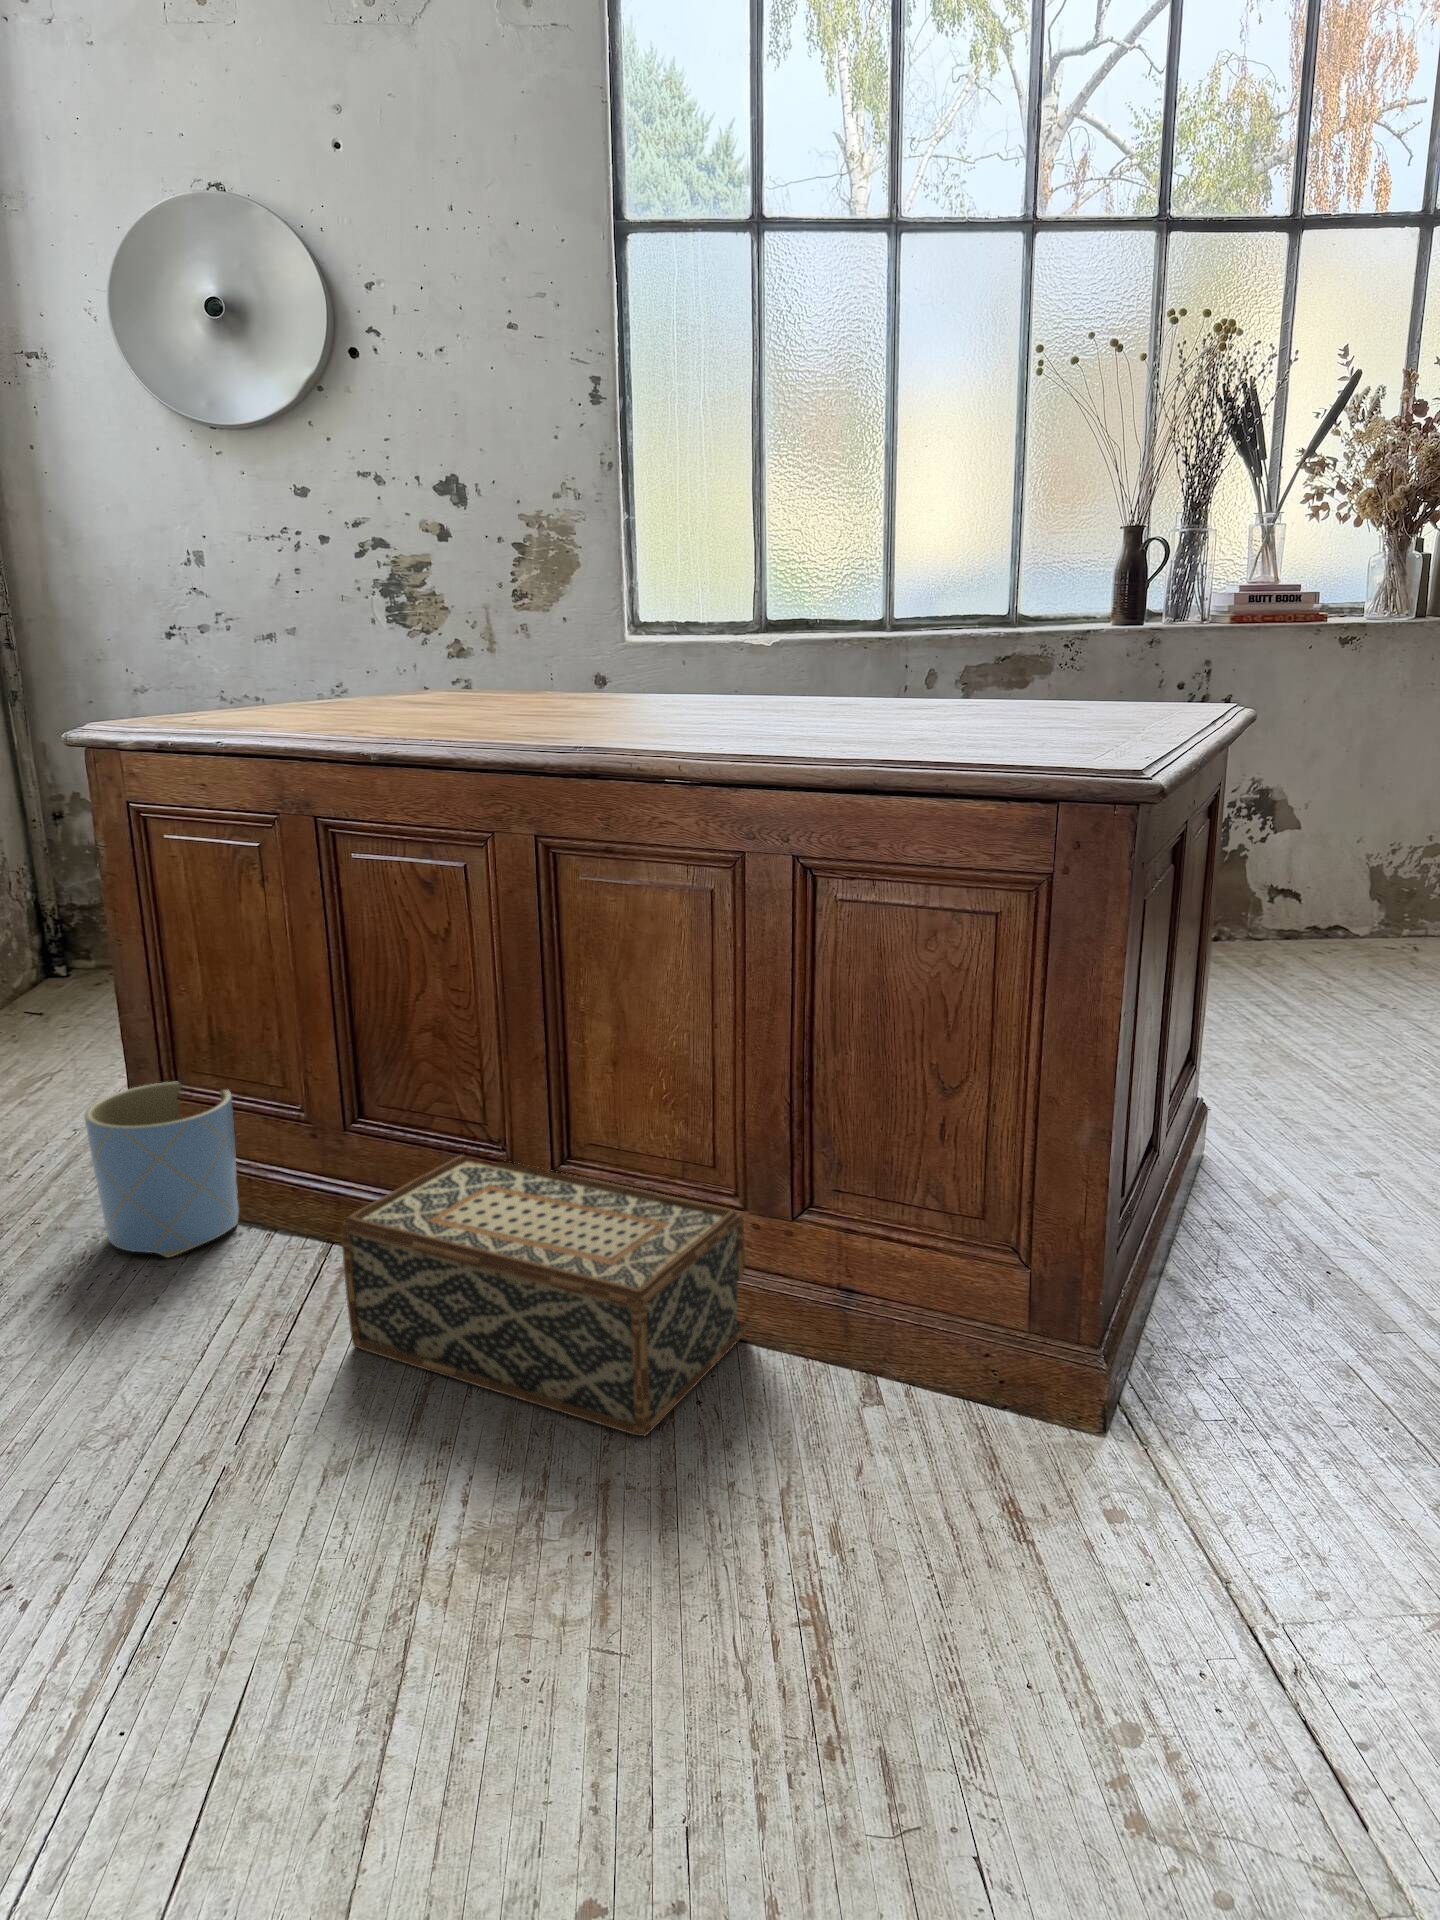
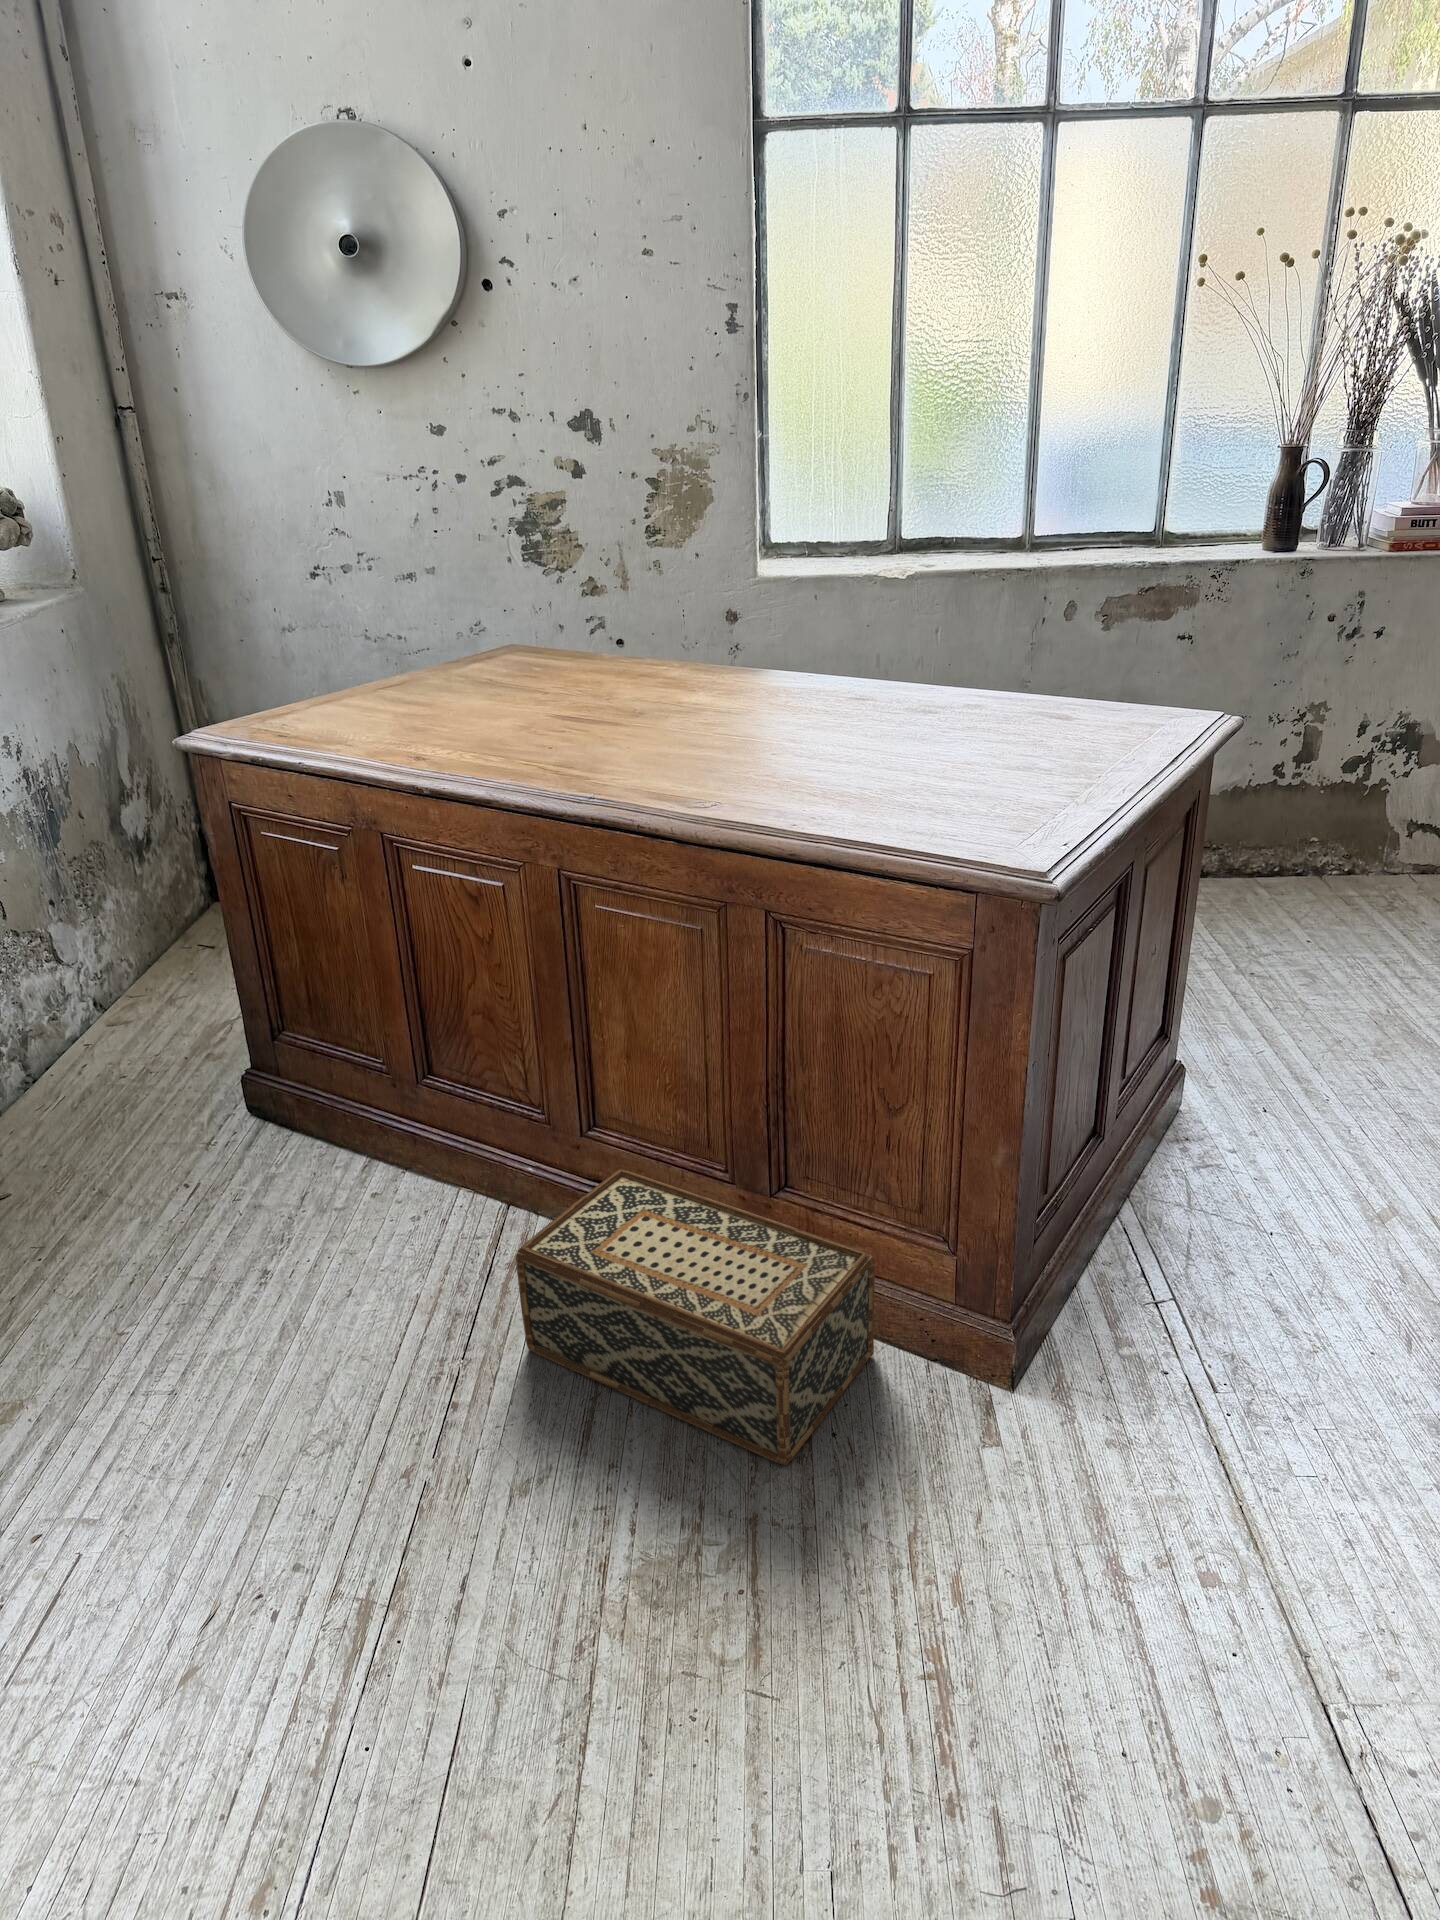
planter: present [84,1082,239,1257] -> none [284,1077,419,1241]

